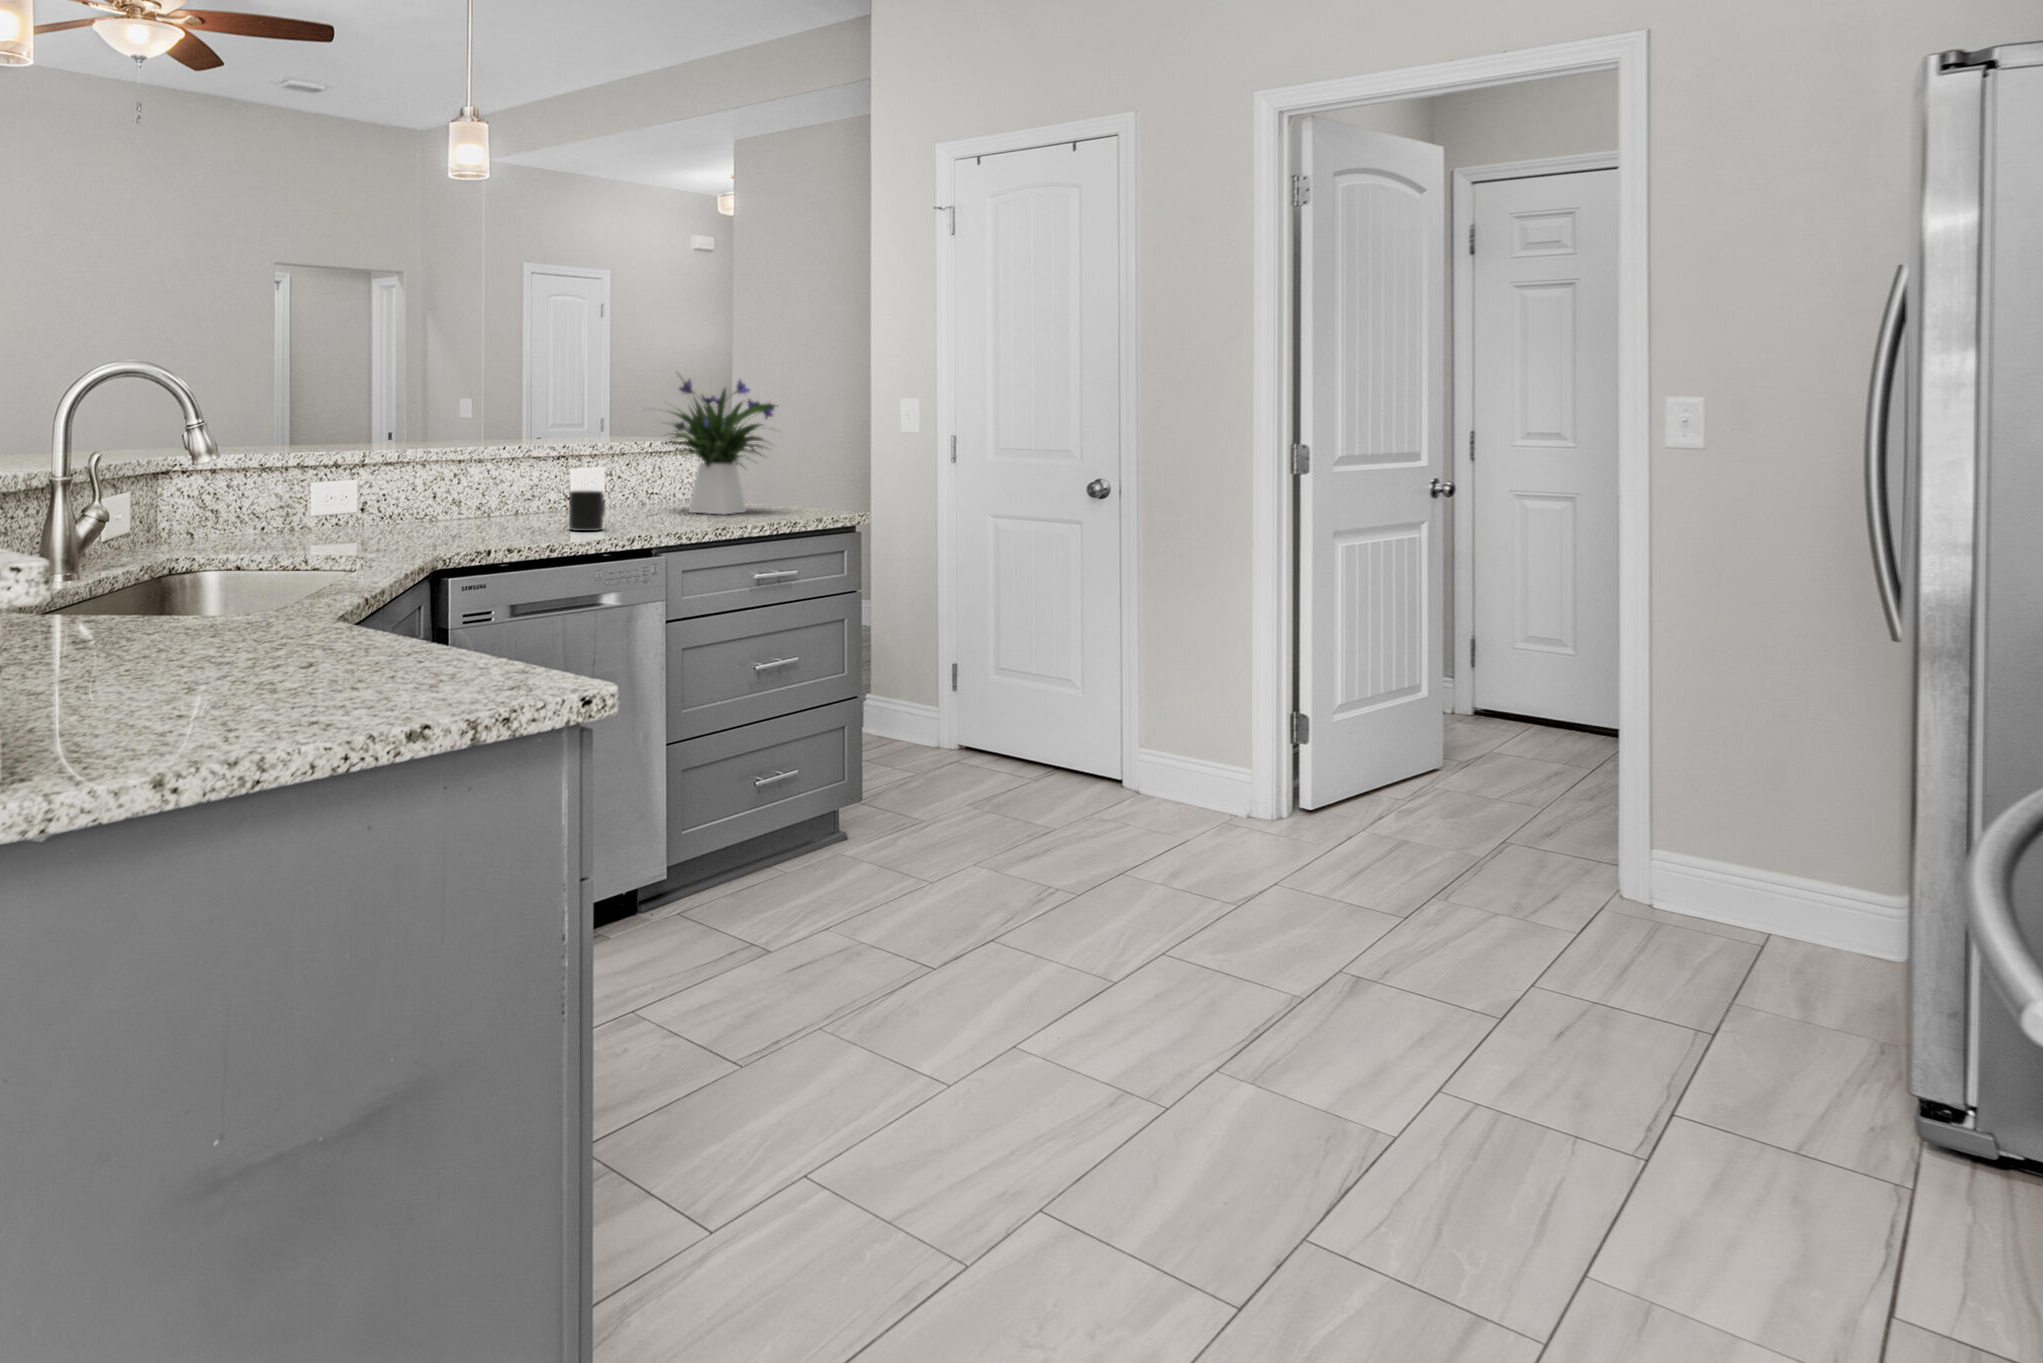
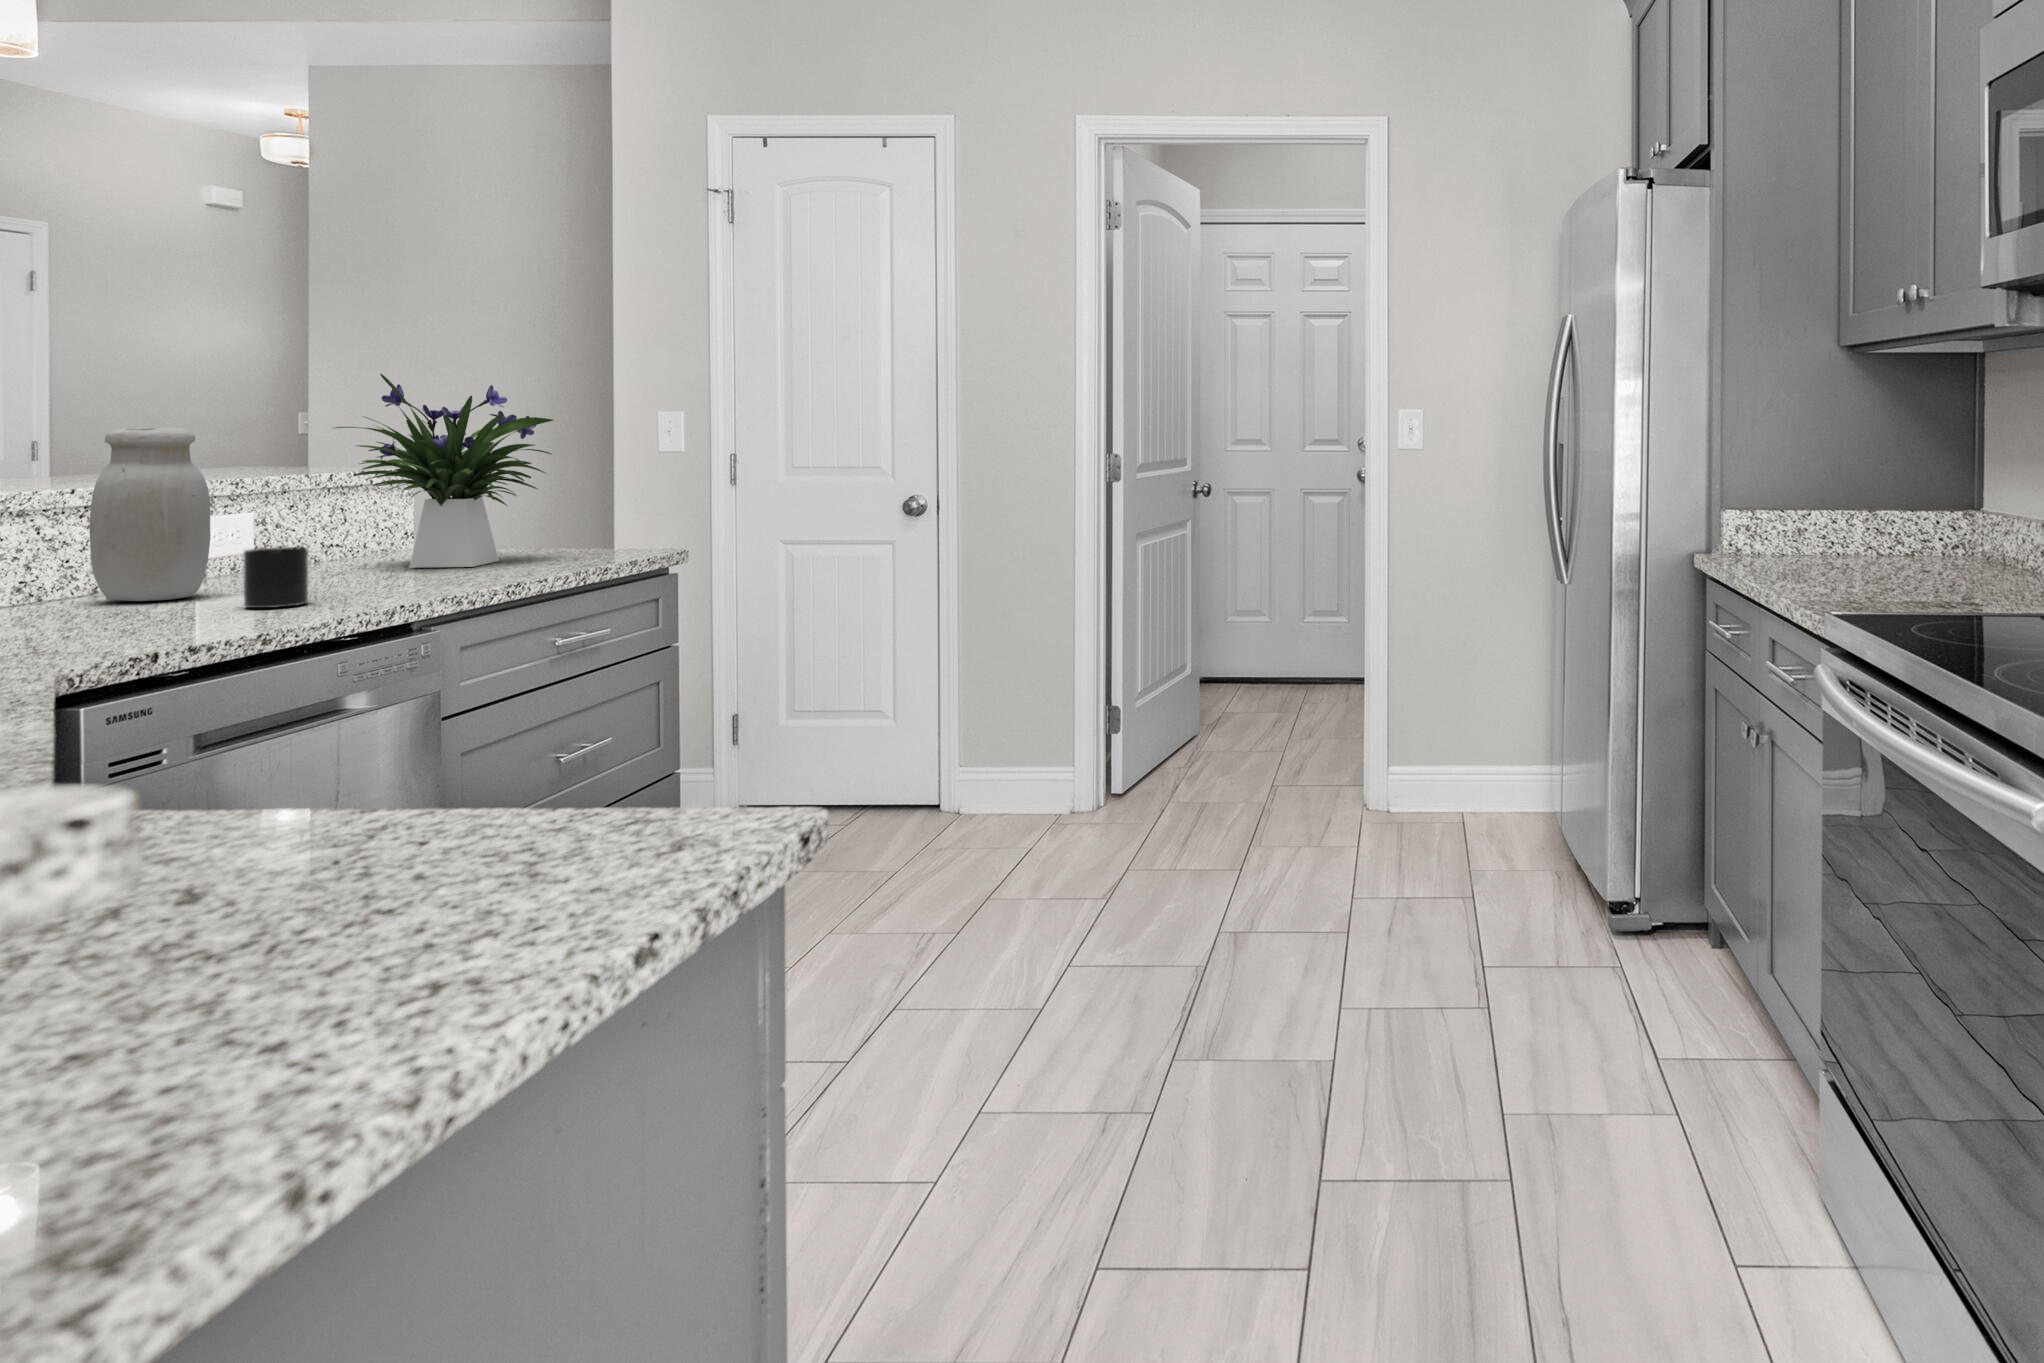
jar: none [507,408,566,521] -> present [89,428,211,601]

